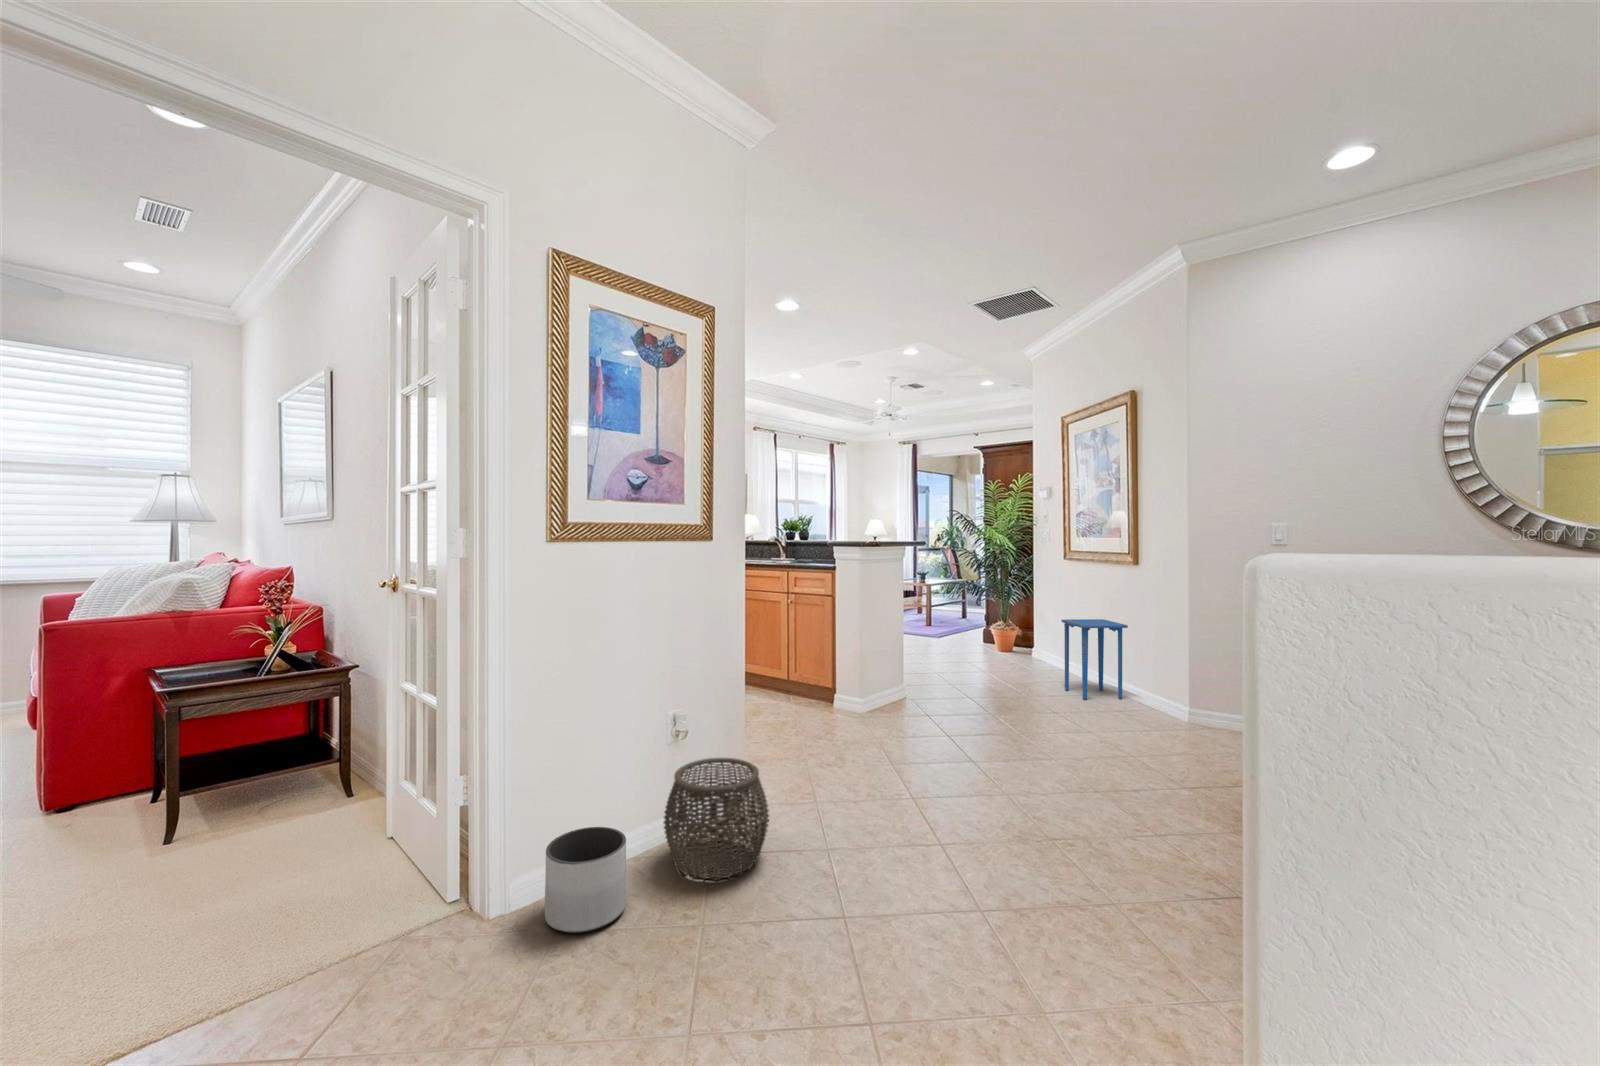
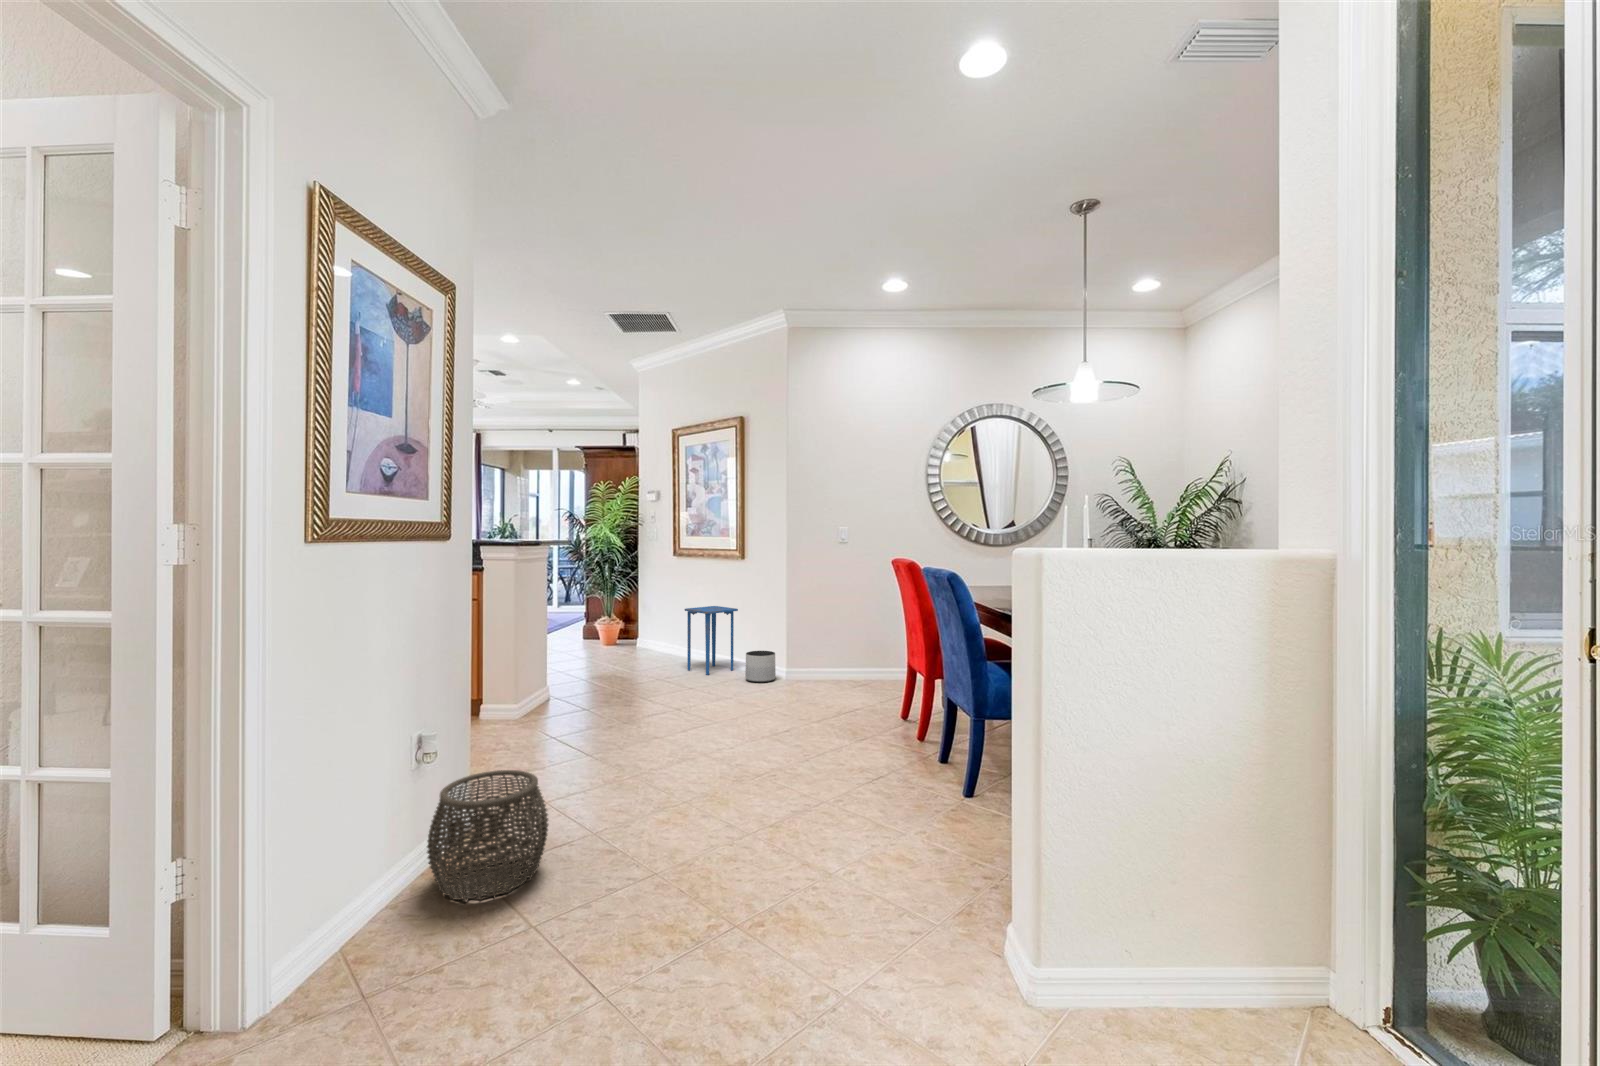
planter: present [545,827,627,933] -> present [745,651,776,682]

